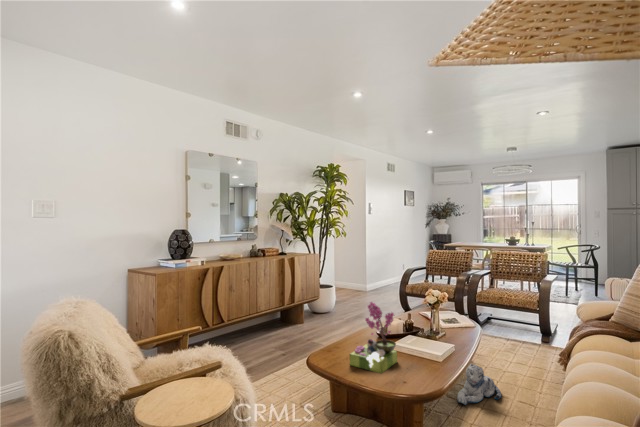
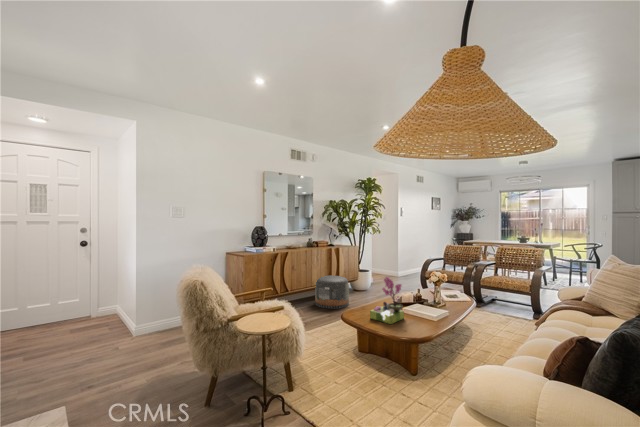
pouf: none [262,296,308,343] -> present [315,275,349,309]
plush toy: present [457,364,501,405] -> none [452,327,488,355]

